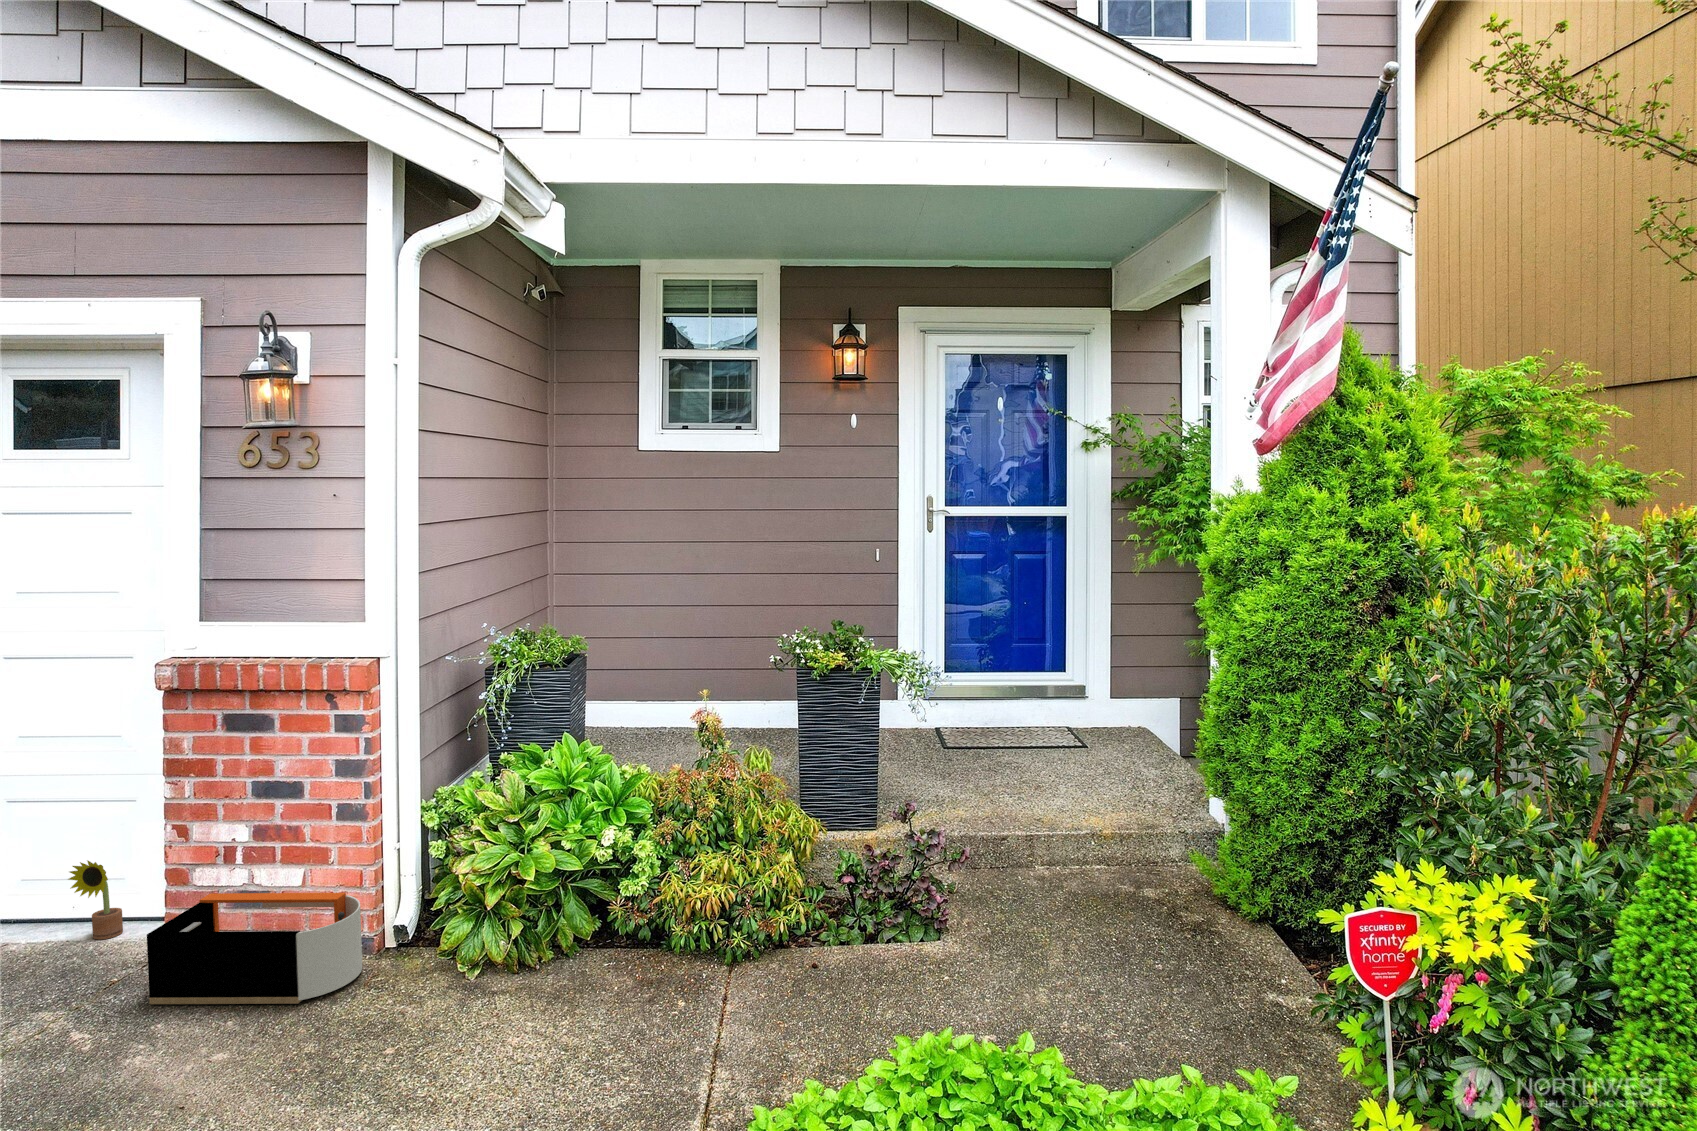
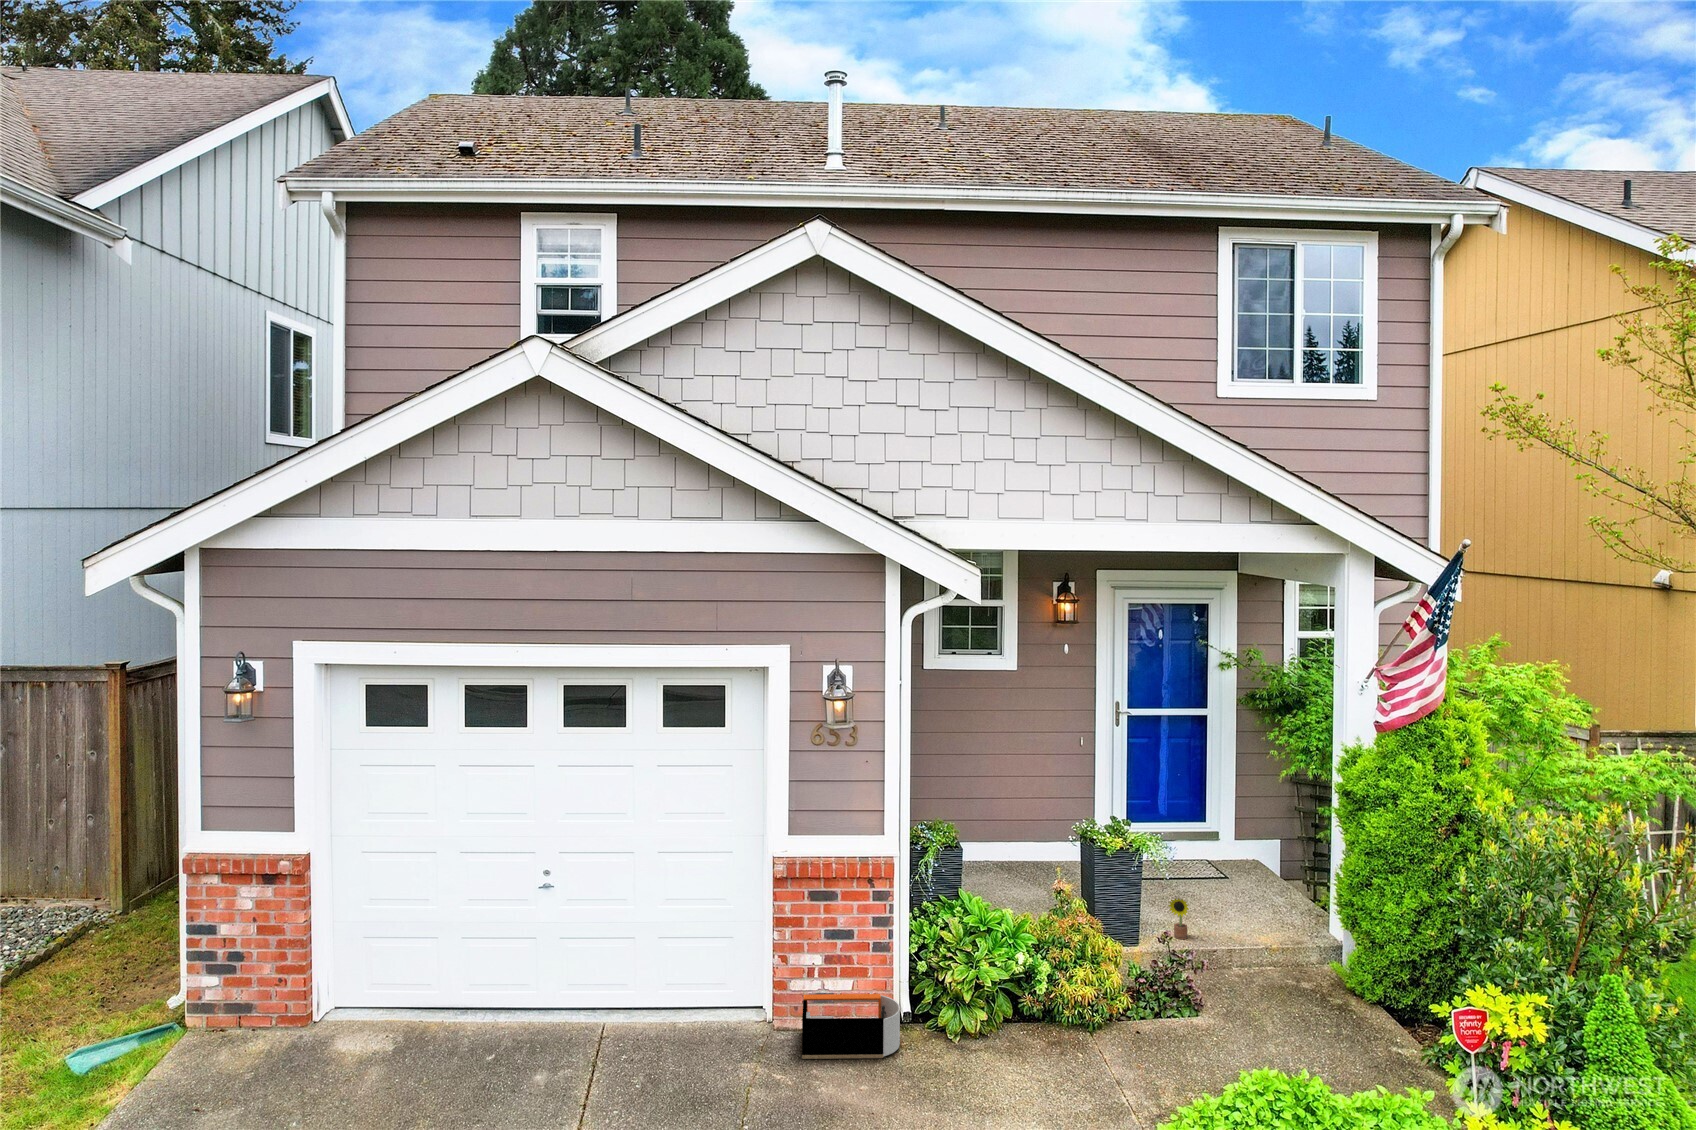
decorative plant: present [68,861,123,939] -> present [1168,898,1189,939]

